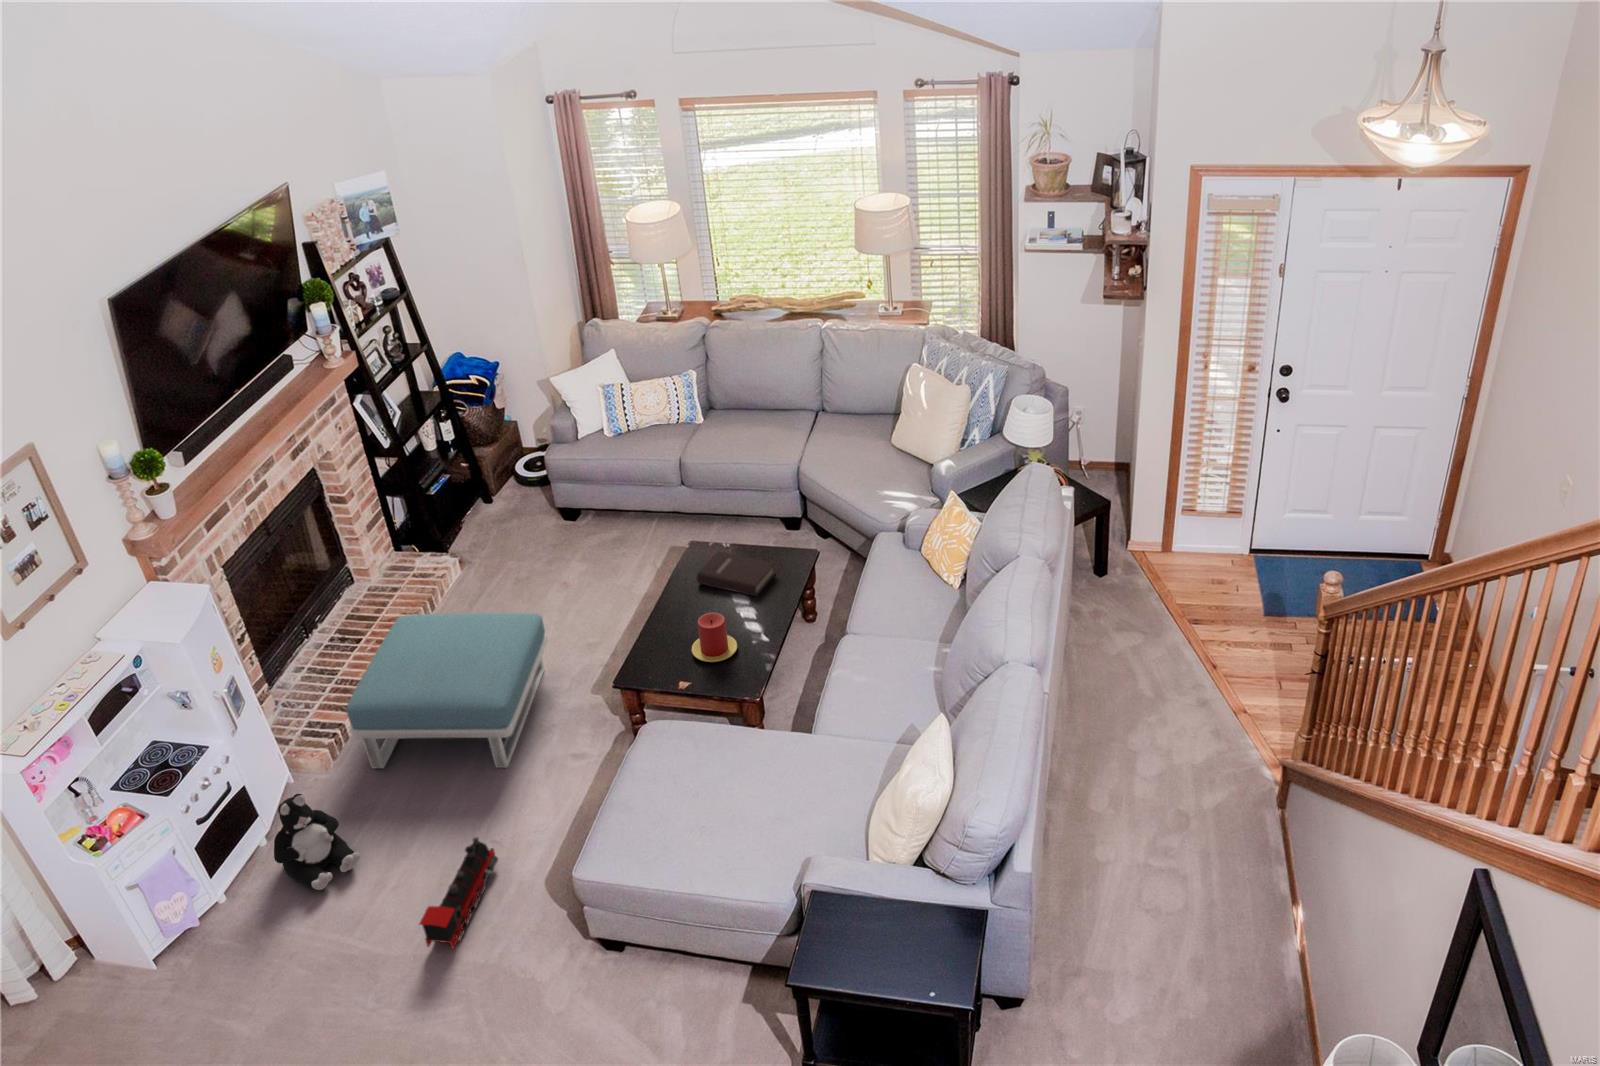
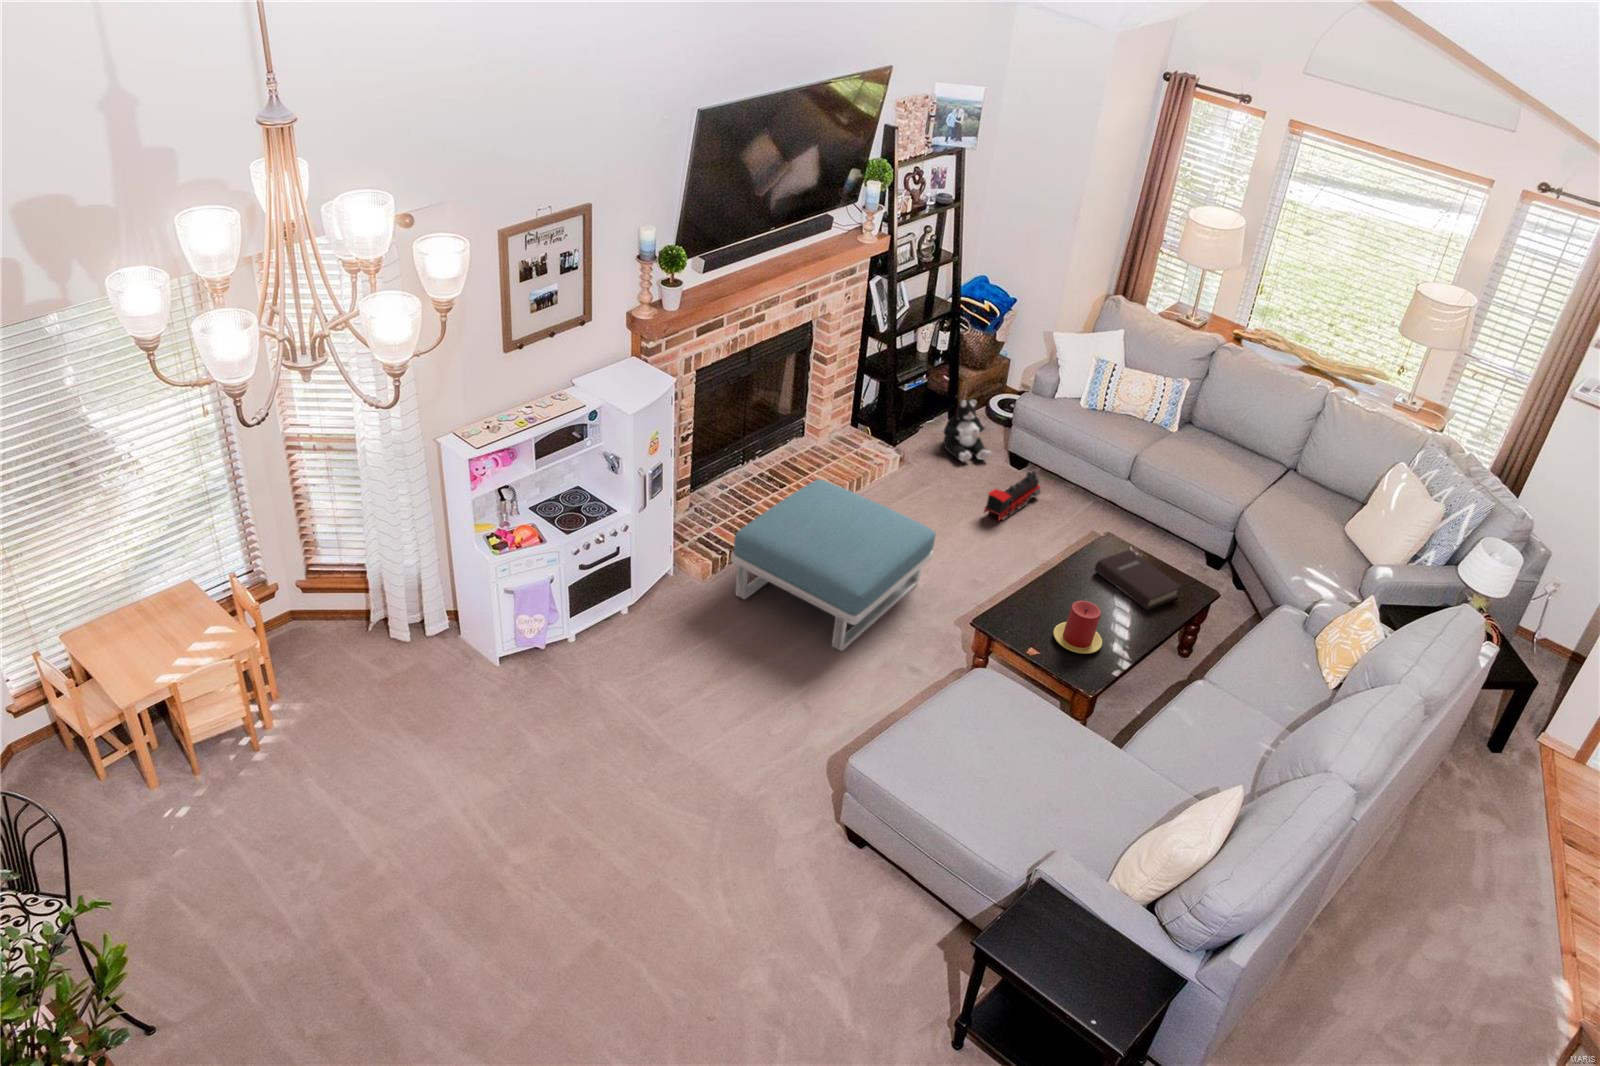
plush toy: present [274,794,360,890] -> present [943,399,991,461]
toy train: present [419,837,498,949] -> present [984,470,1041,520]

